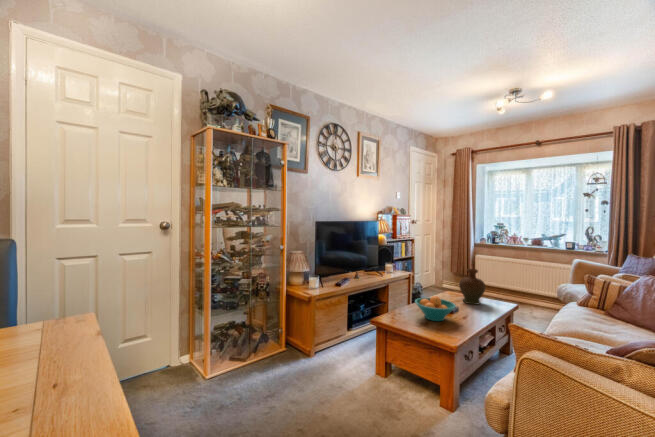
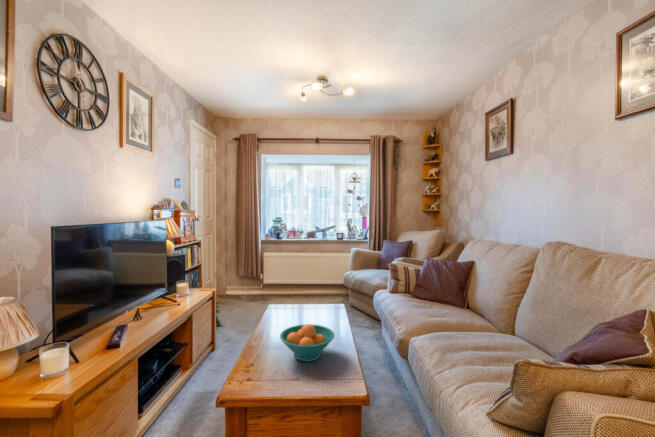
decorative vase: present [459,269,486,305] -> none [299,274,327,317]

